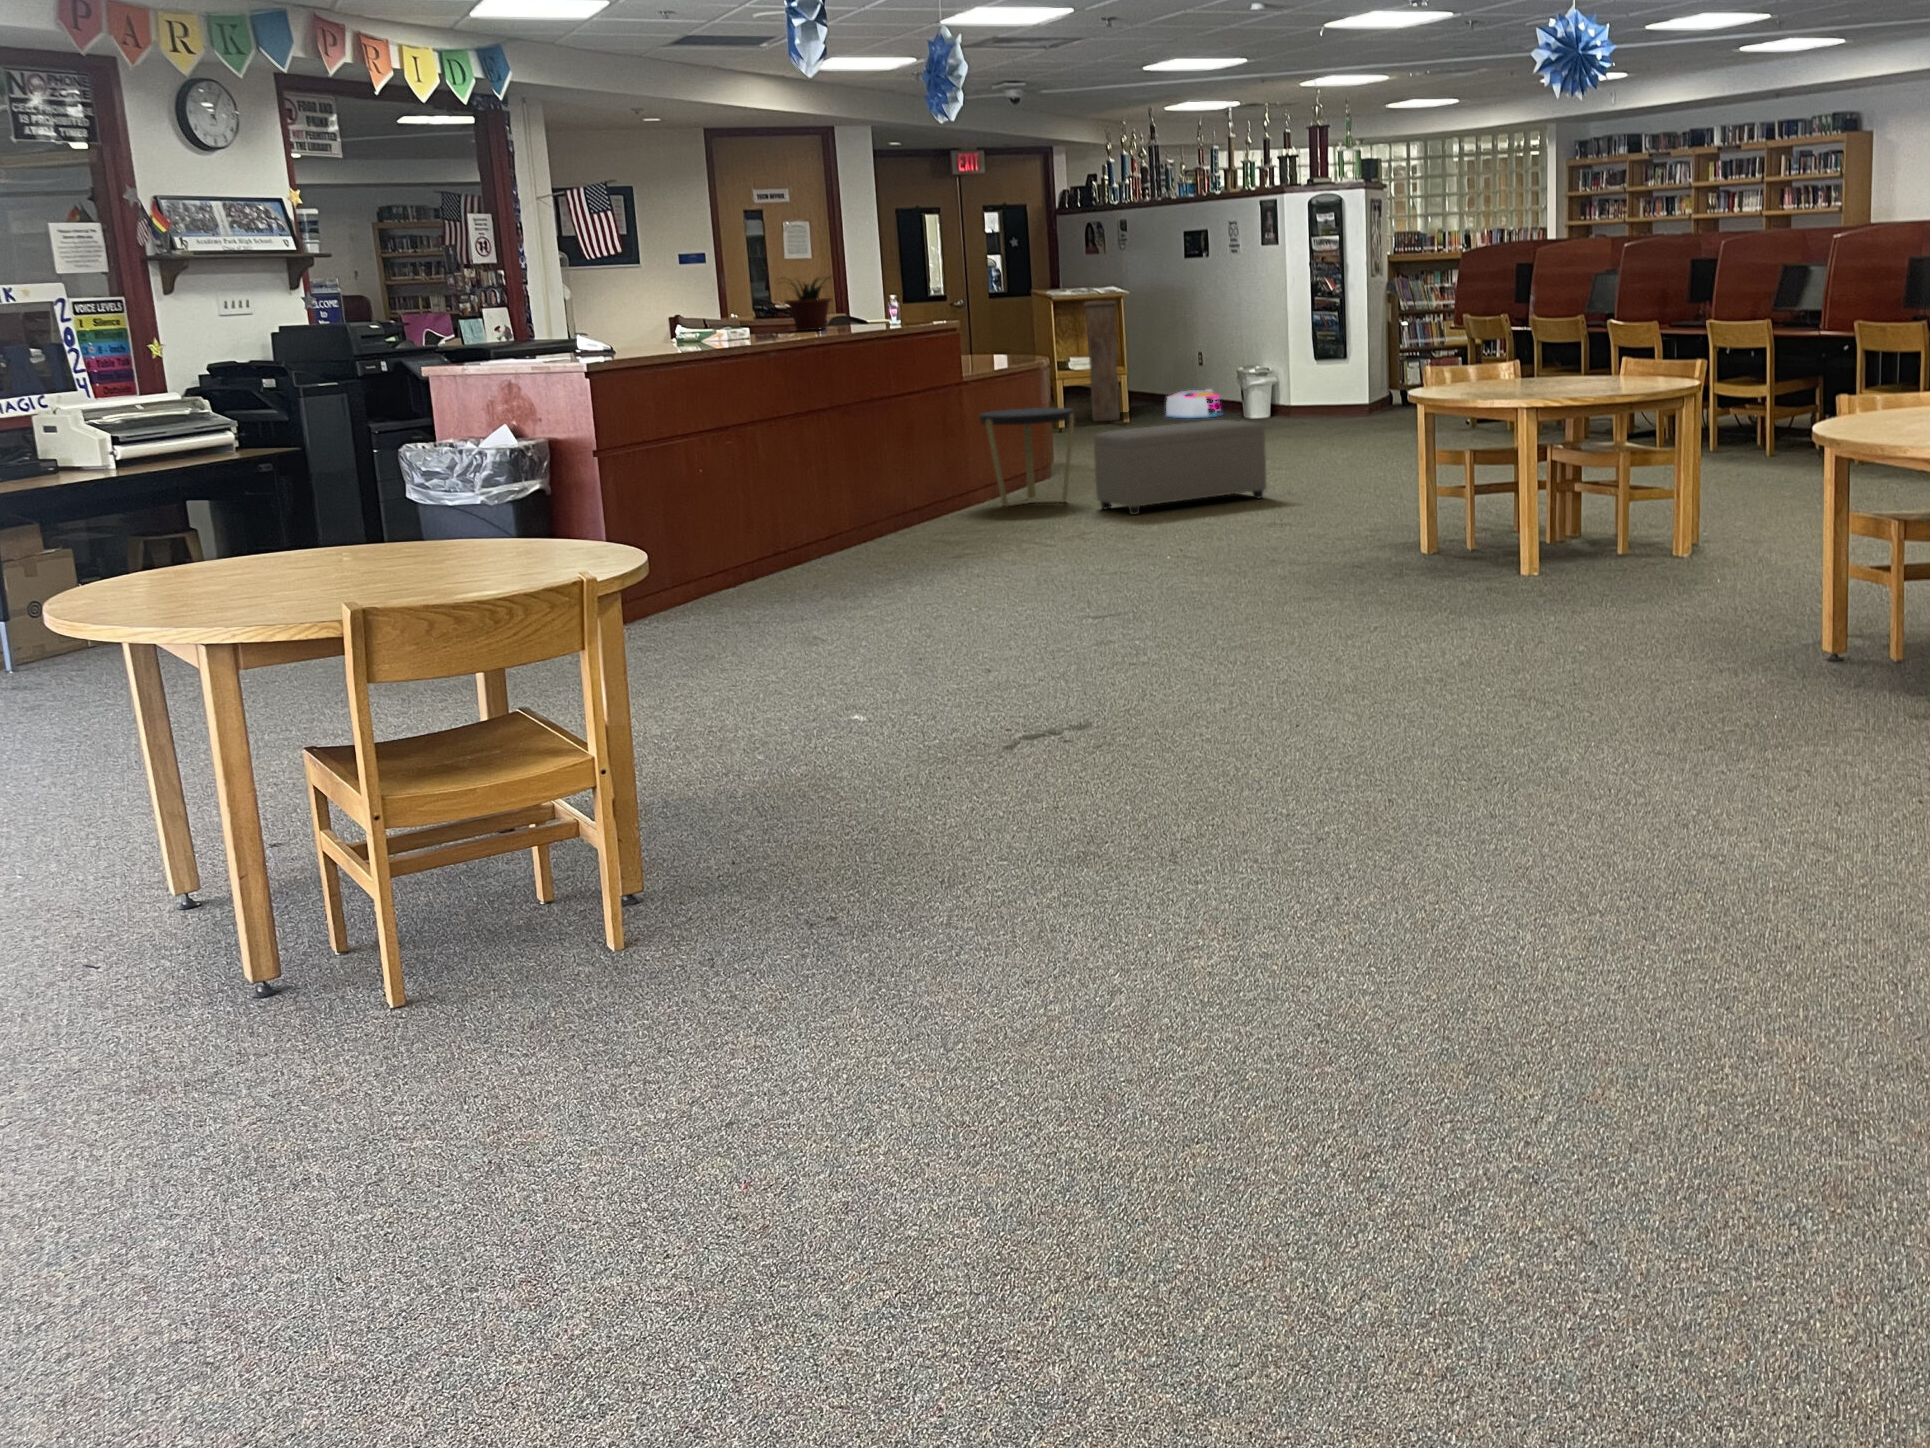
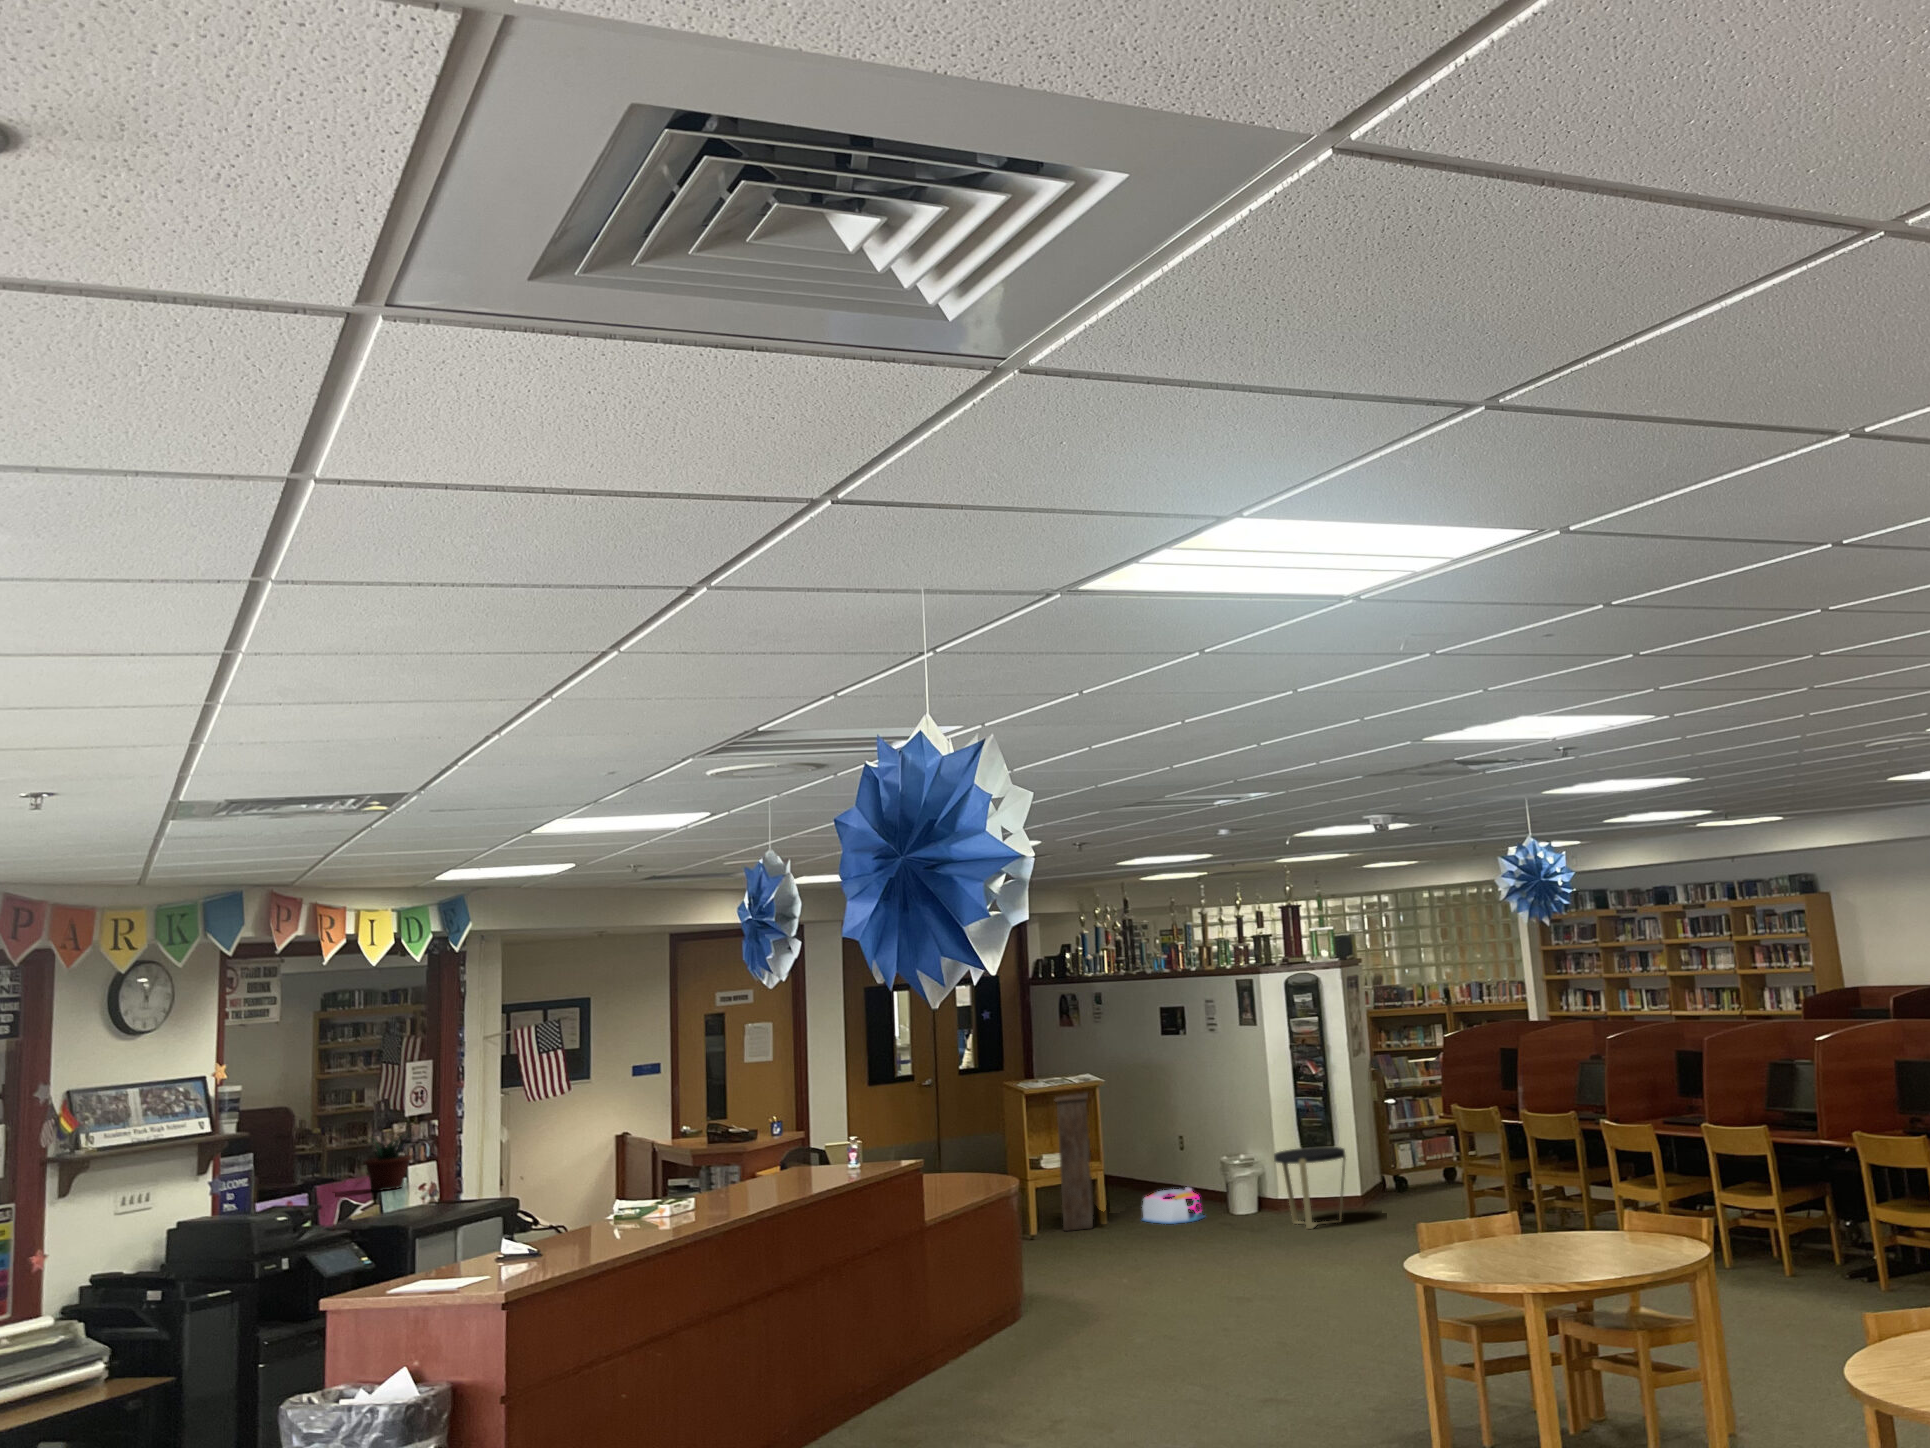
potted plant: present [780,276,833,331] -> present [363,1134,412,1191]
side table: present [980,408,1074,506] -> present [1274,1147,1346,1229]
ottoman: present [1094,420,1267,515] -> none [1070,1278,1259,1407]

